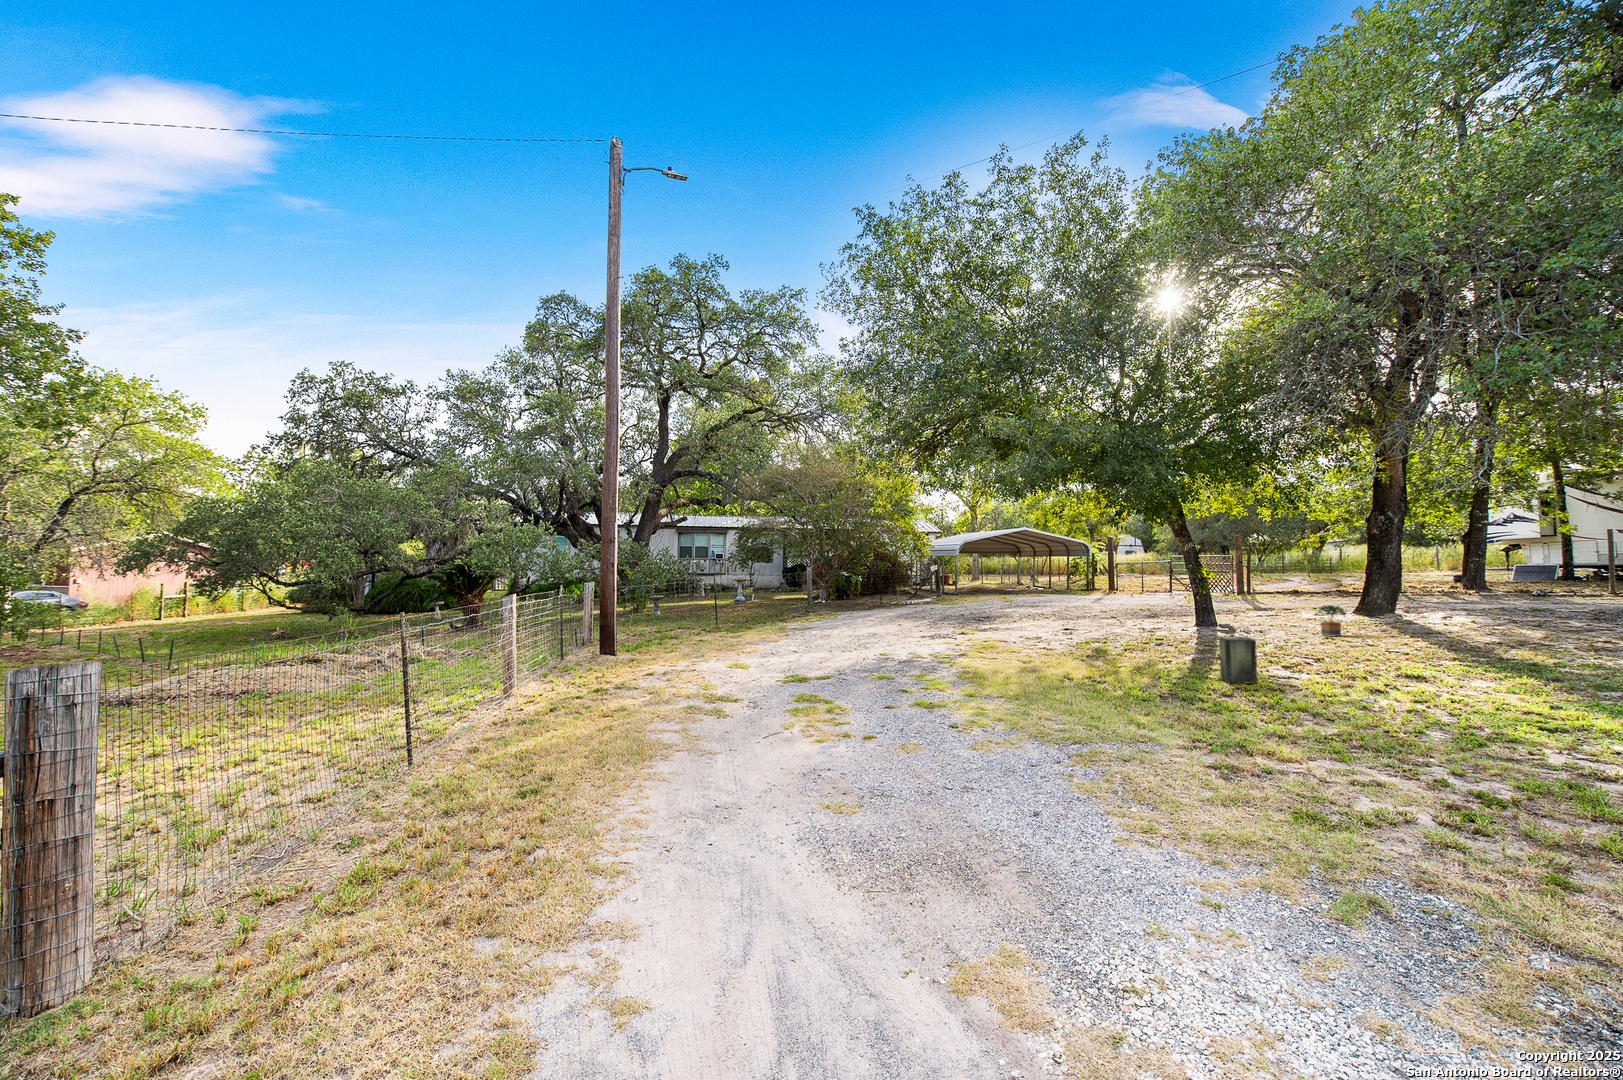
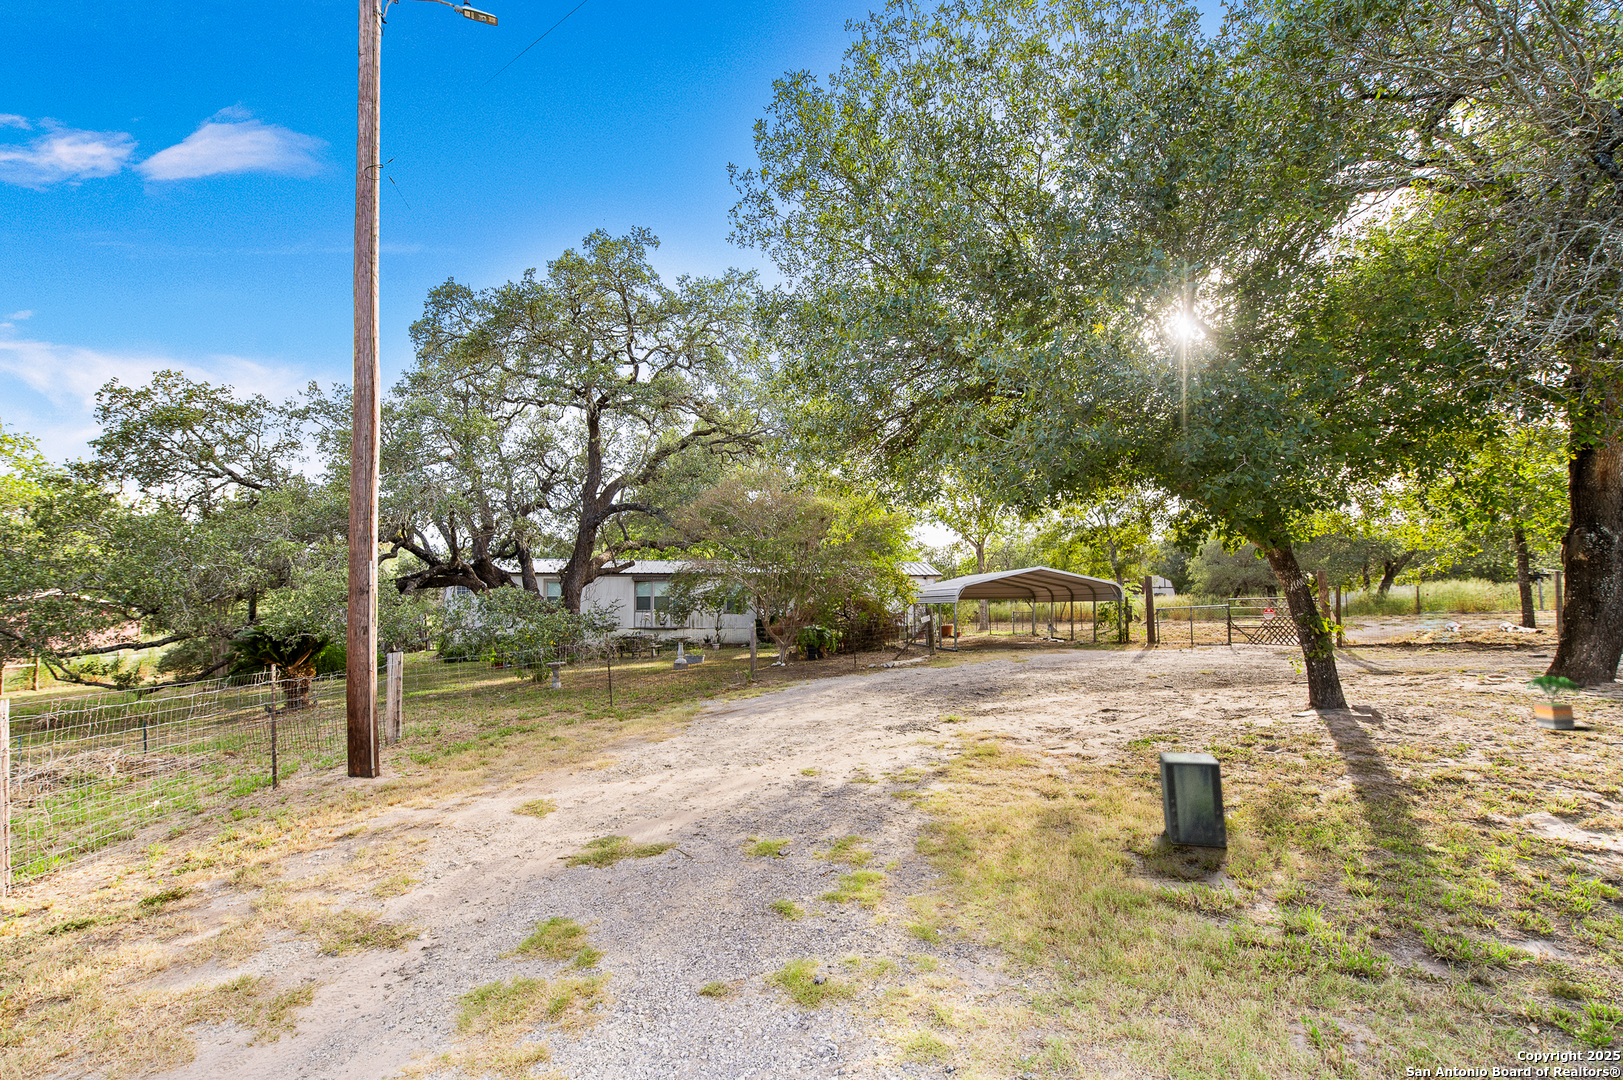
storage box: present [1219,637,1258,684] -> present [1159,752,1227,848]

